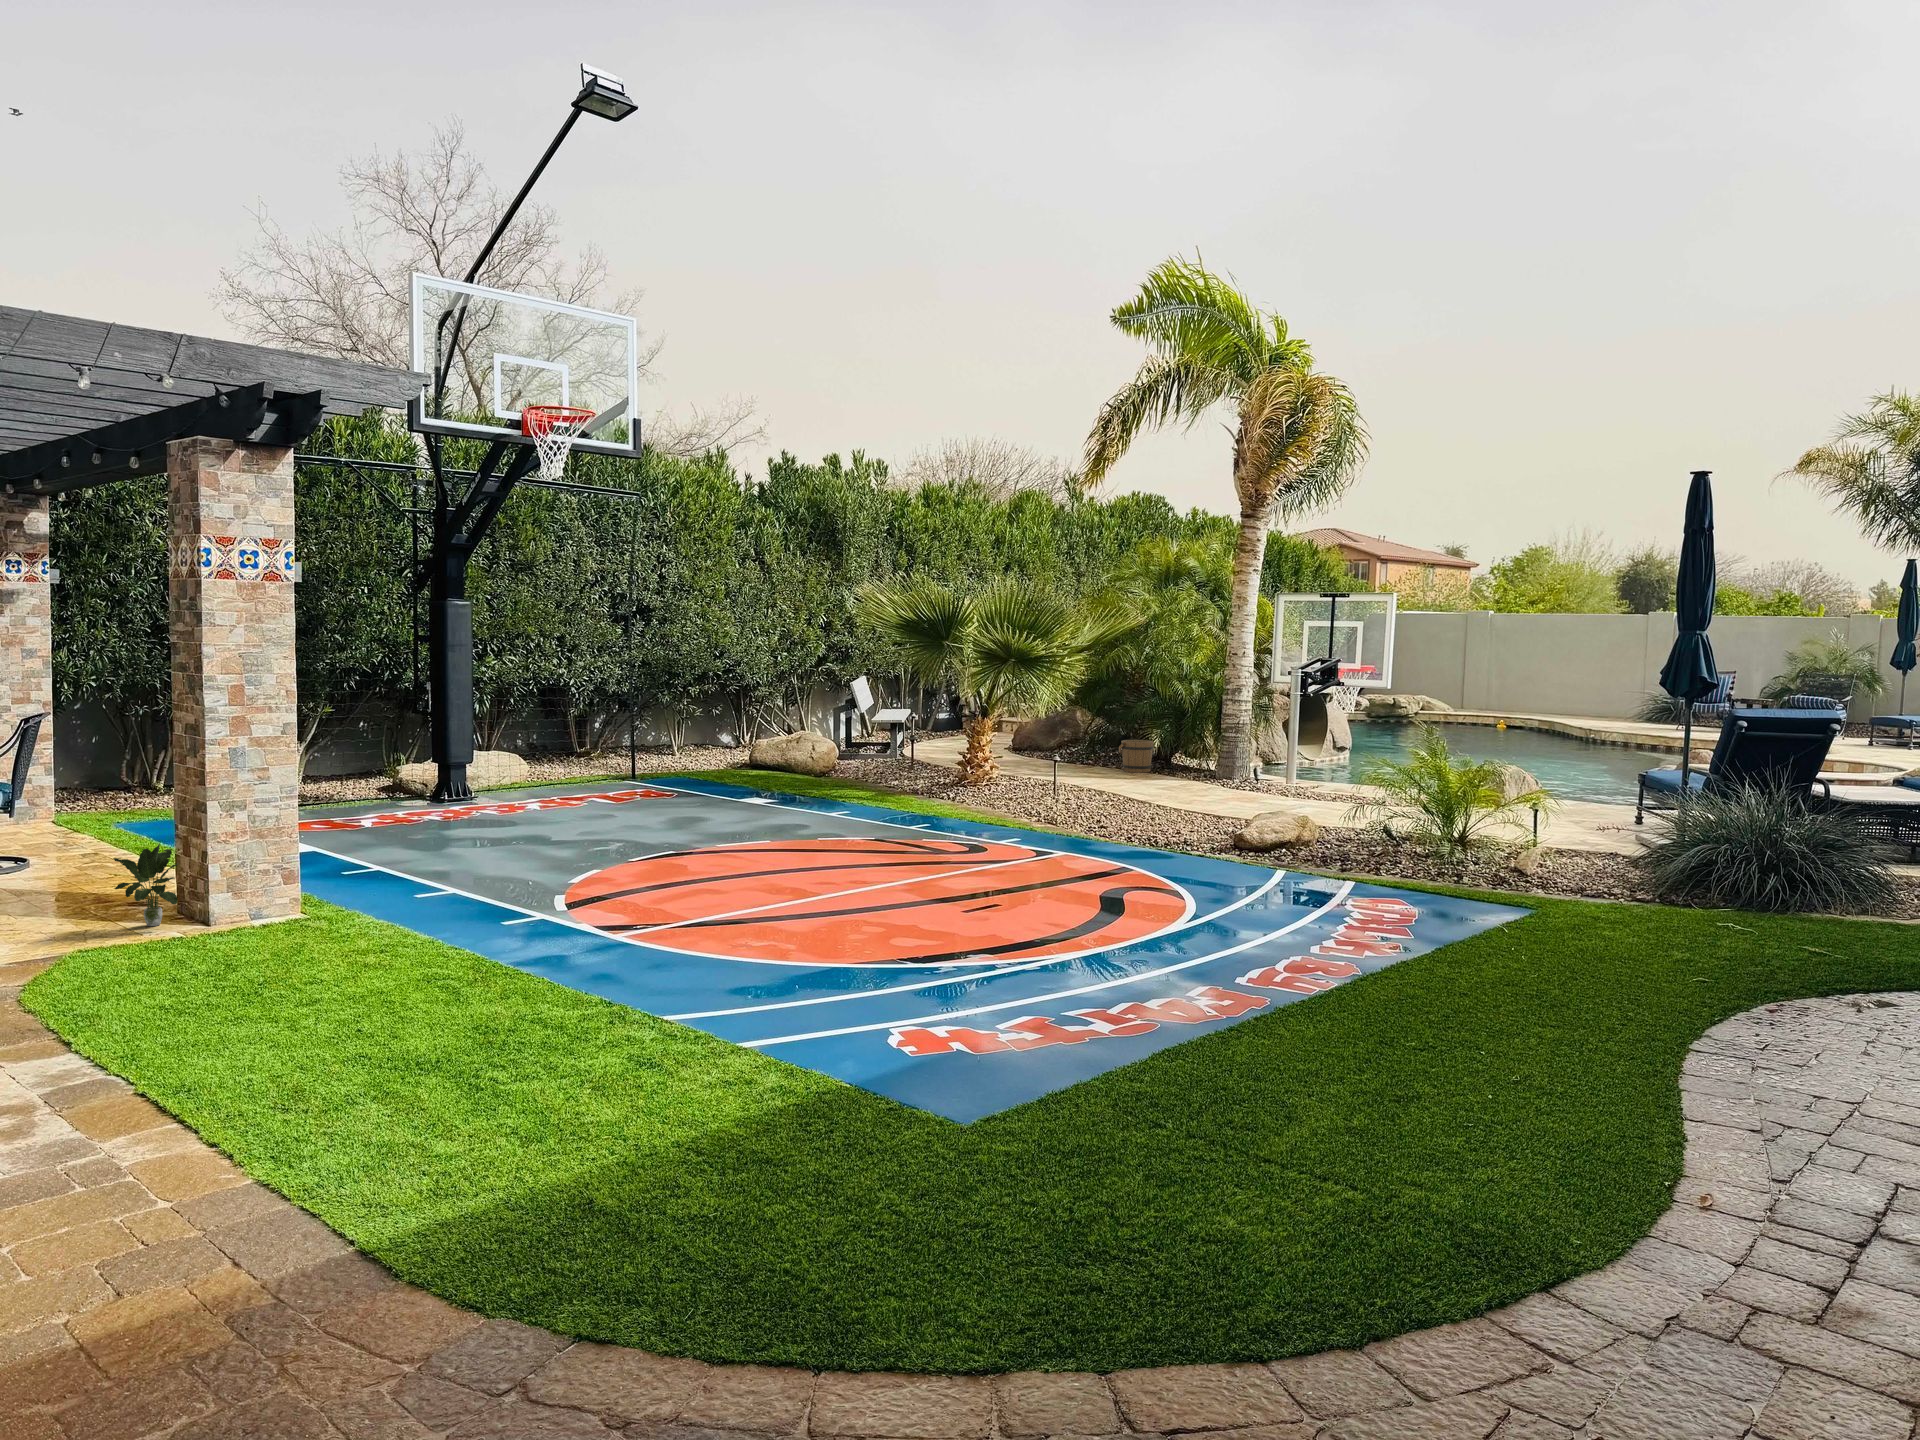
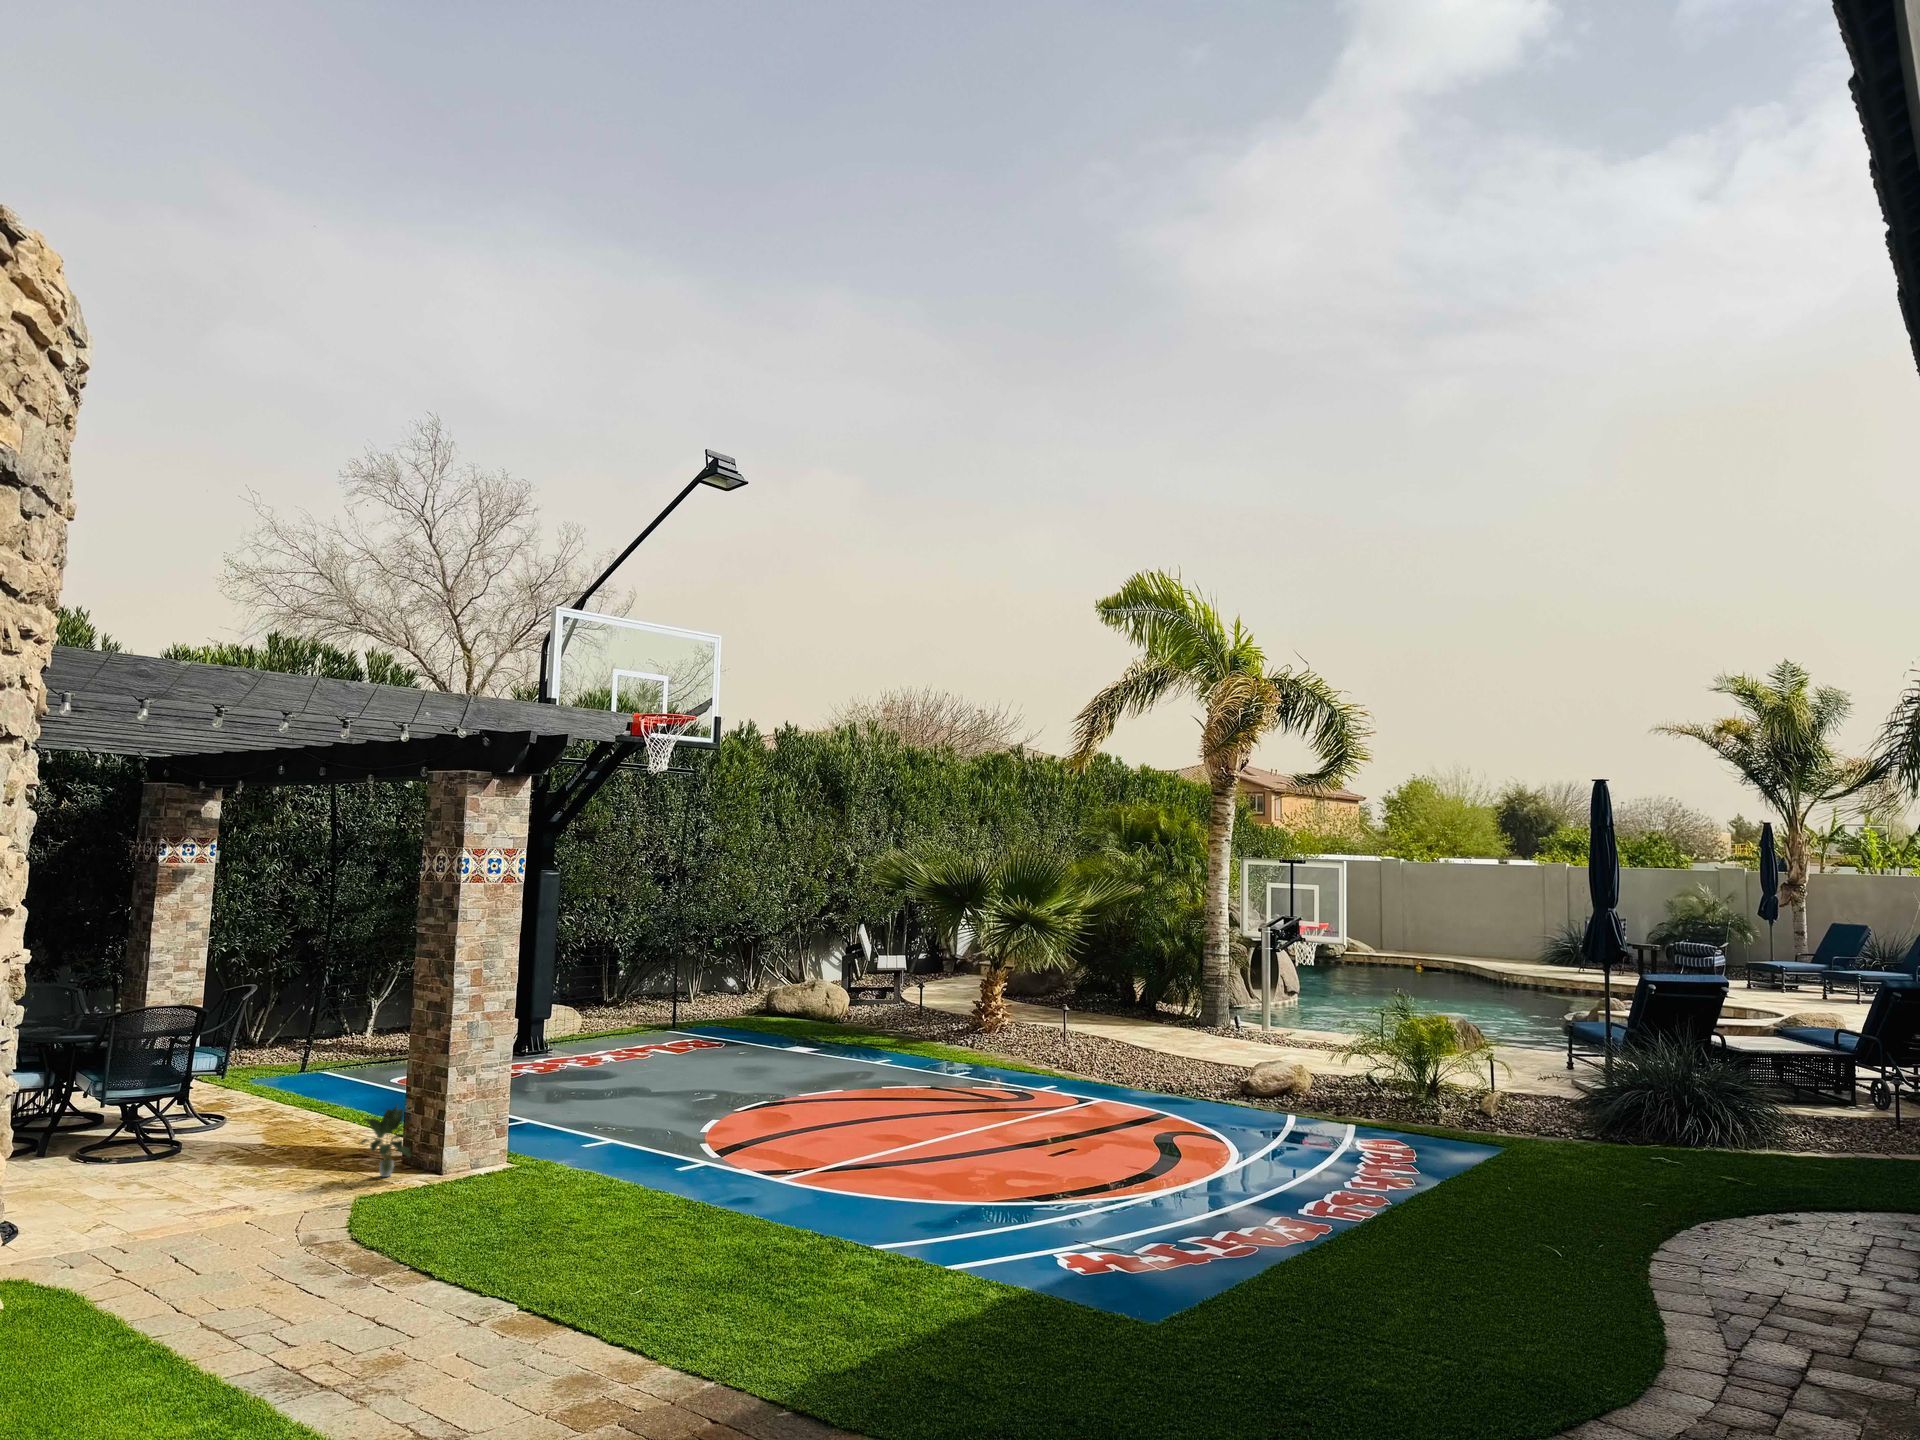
bucket: present [1119,740,1154,772] -> none [1105,988,1136,1018]

